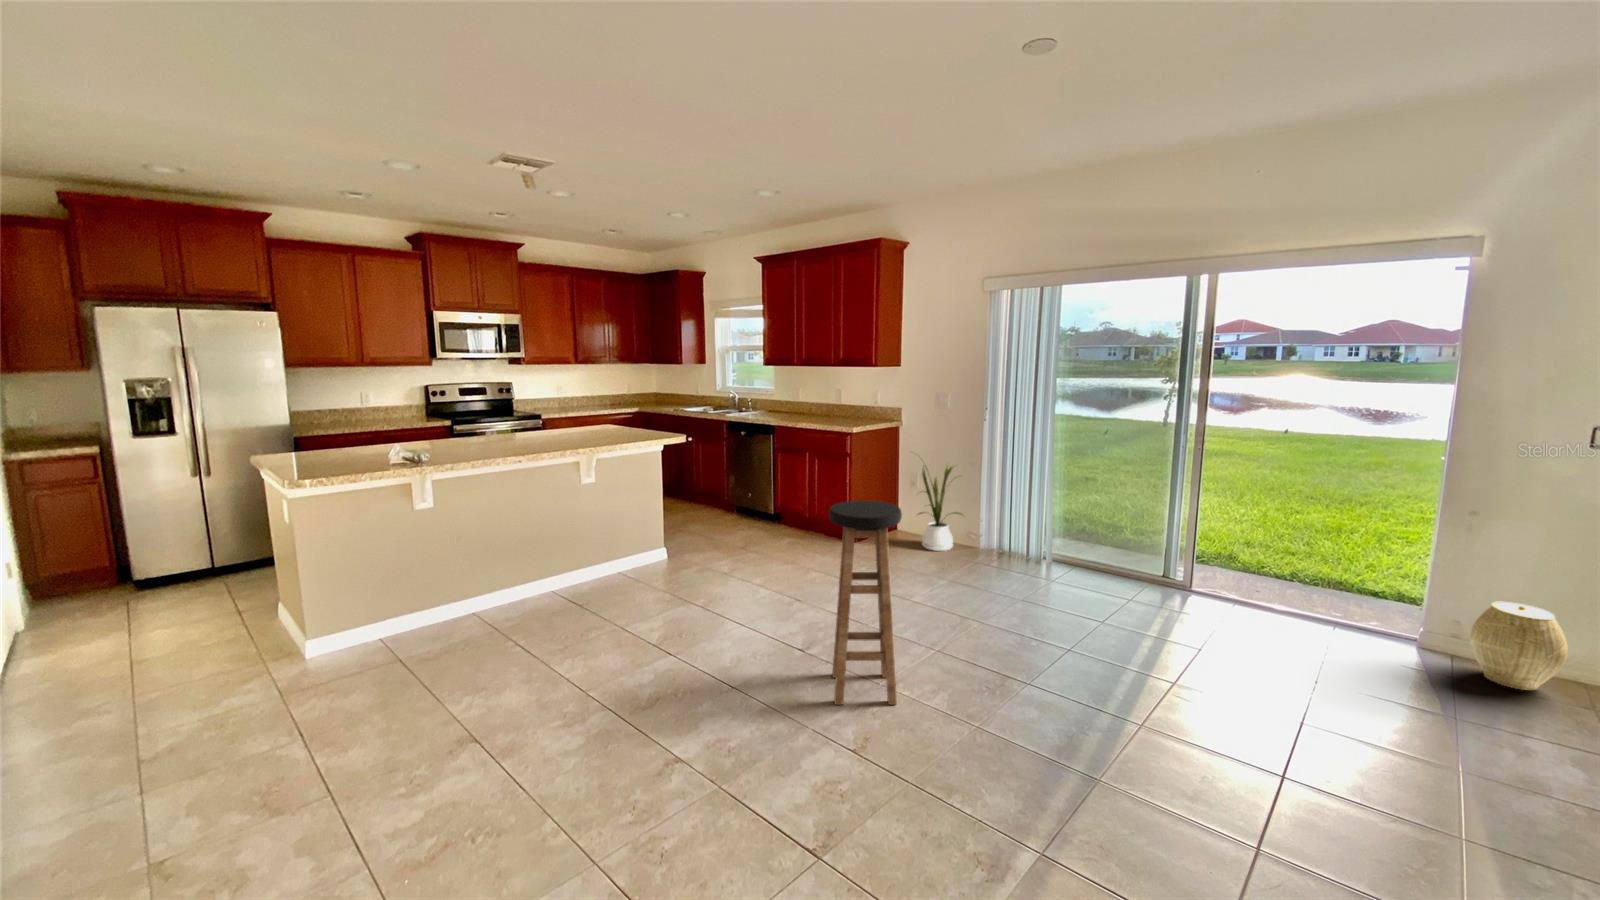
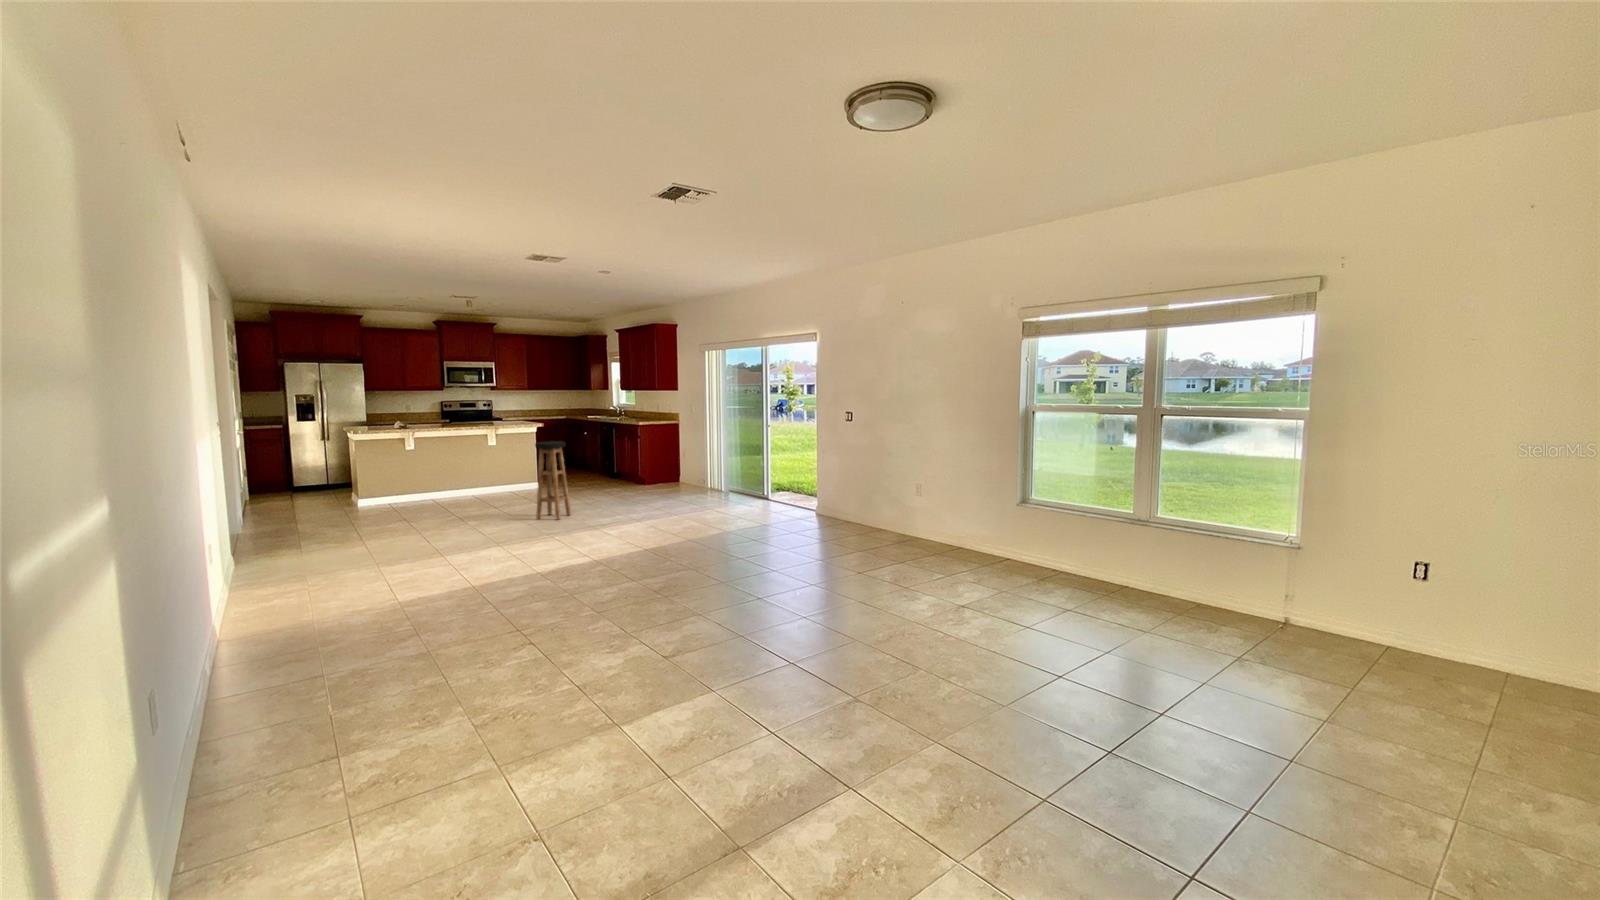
house plant: present [919,465,964,551] -> none [668,436,693,489]
woven basket: present [1470,602,1568,690] -> none [806,489,834,524]

